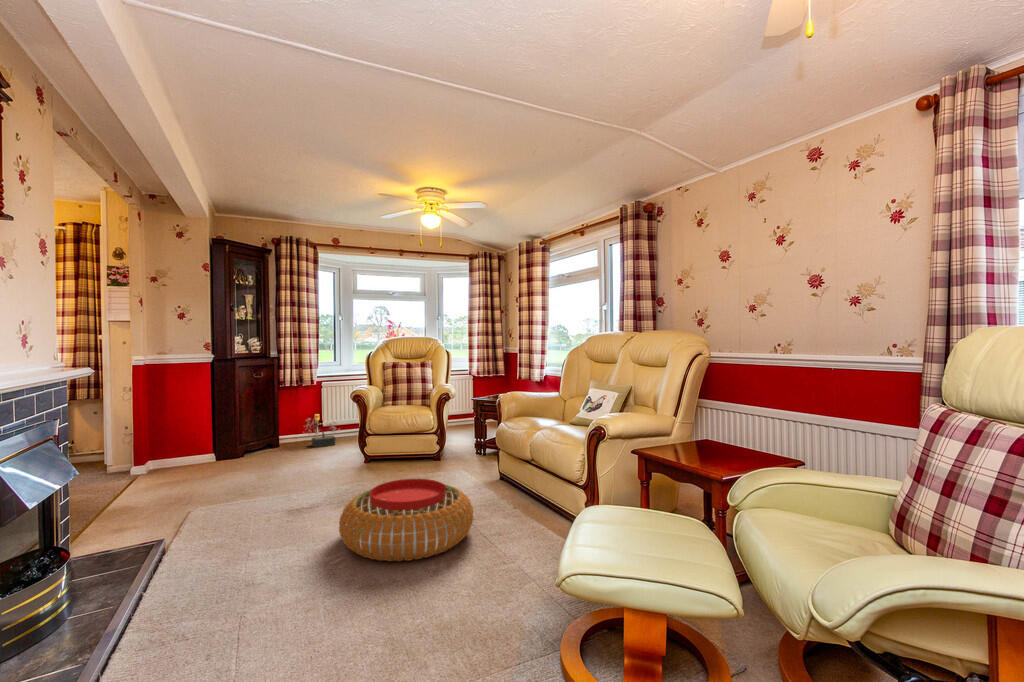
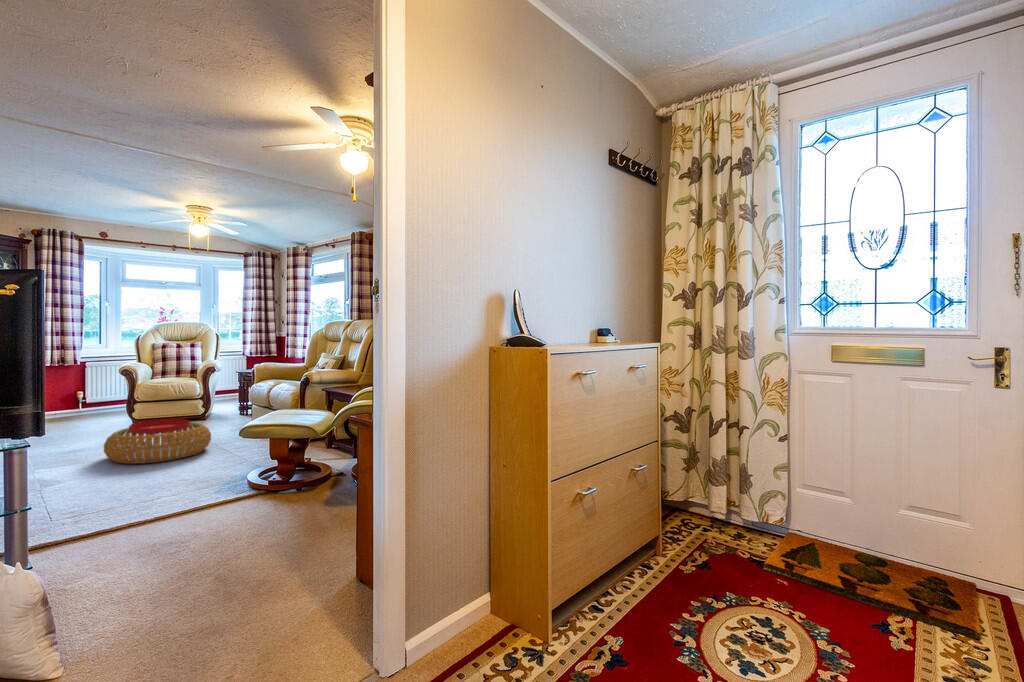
decorative plant: present [303,418,339,447] -> none [67,392,109,418]

